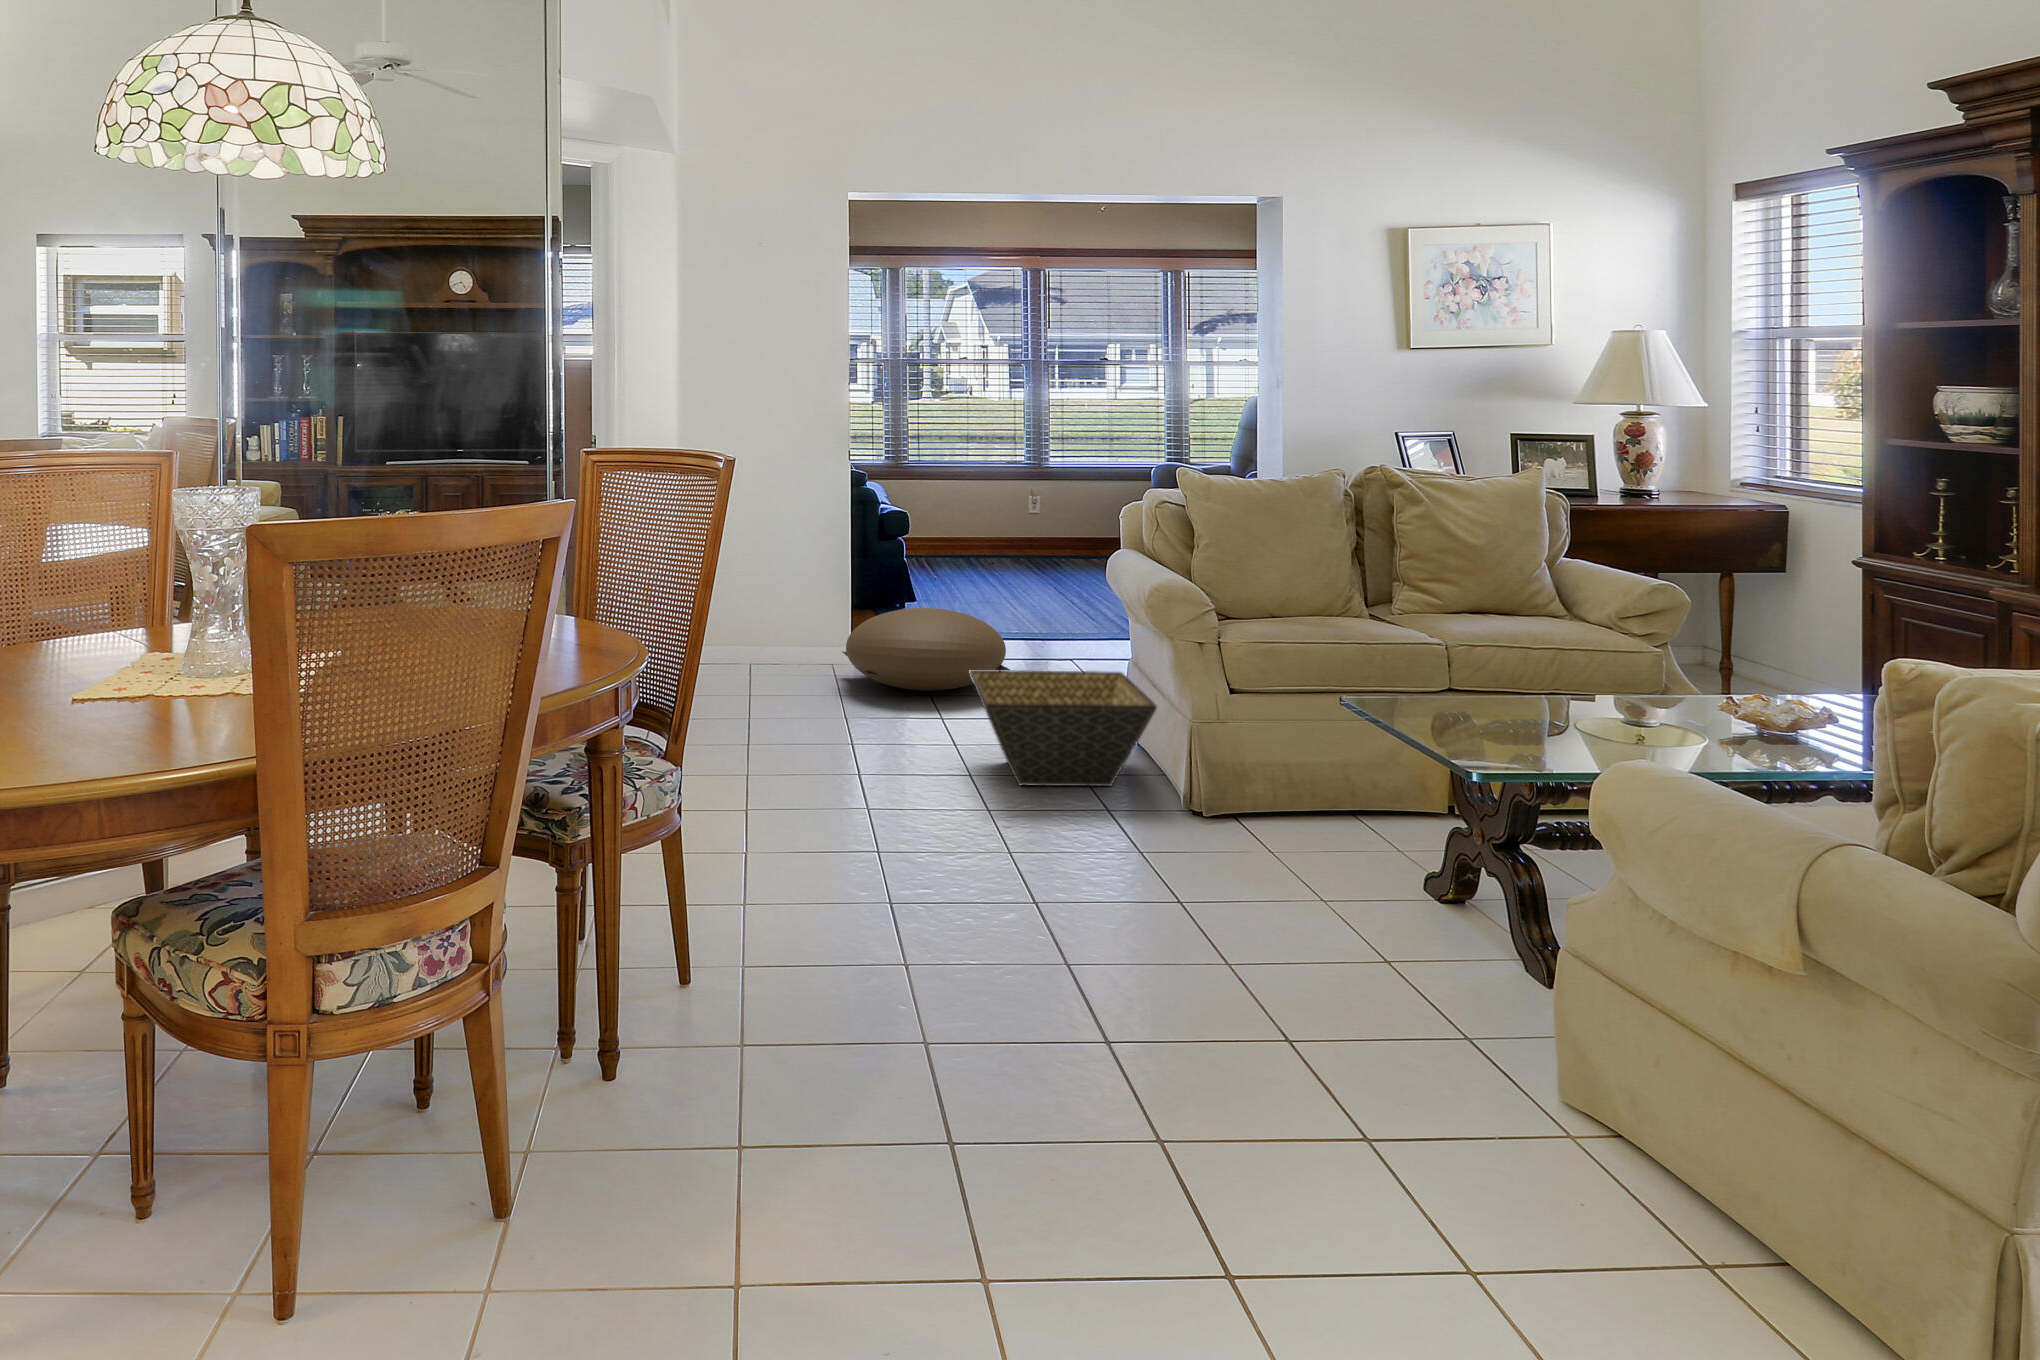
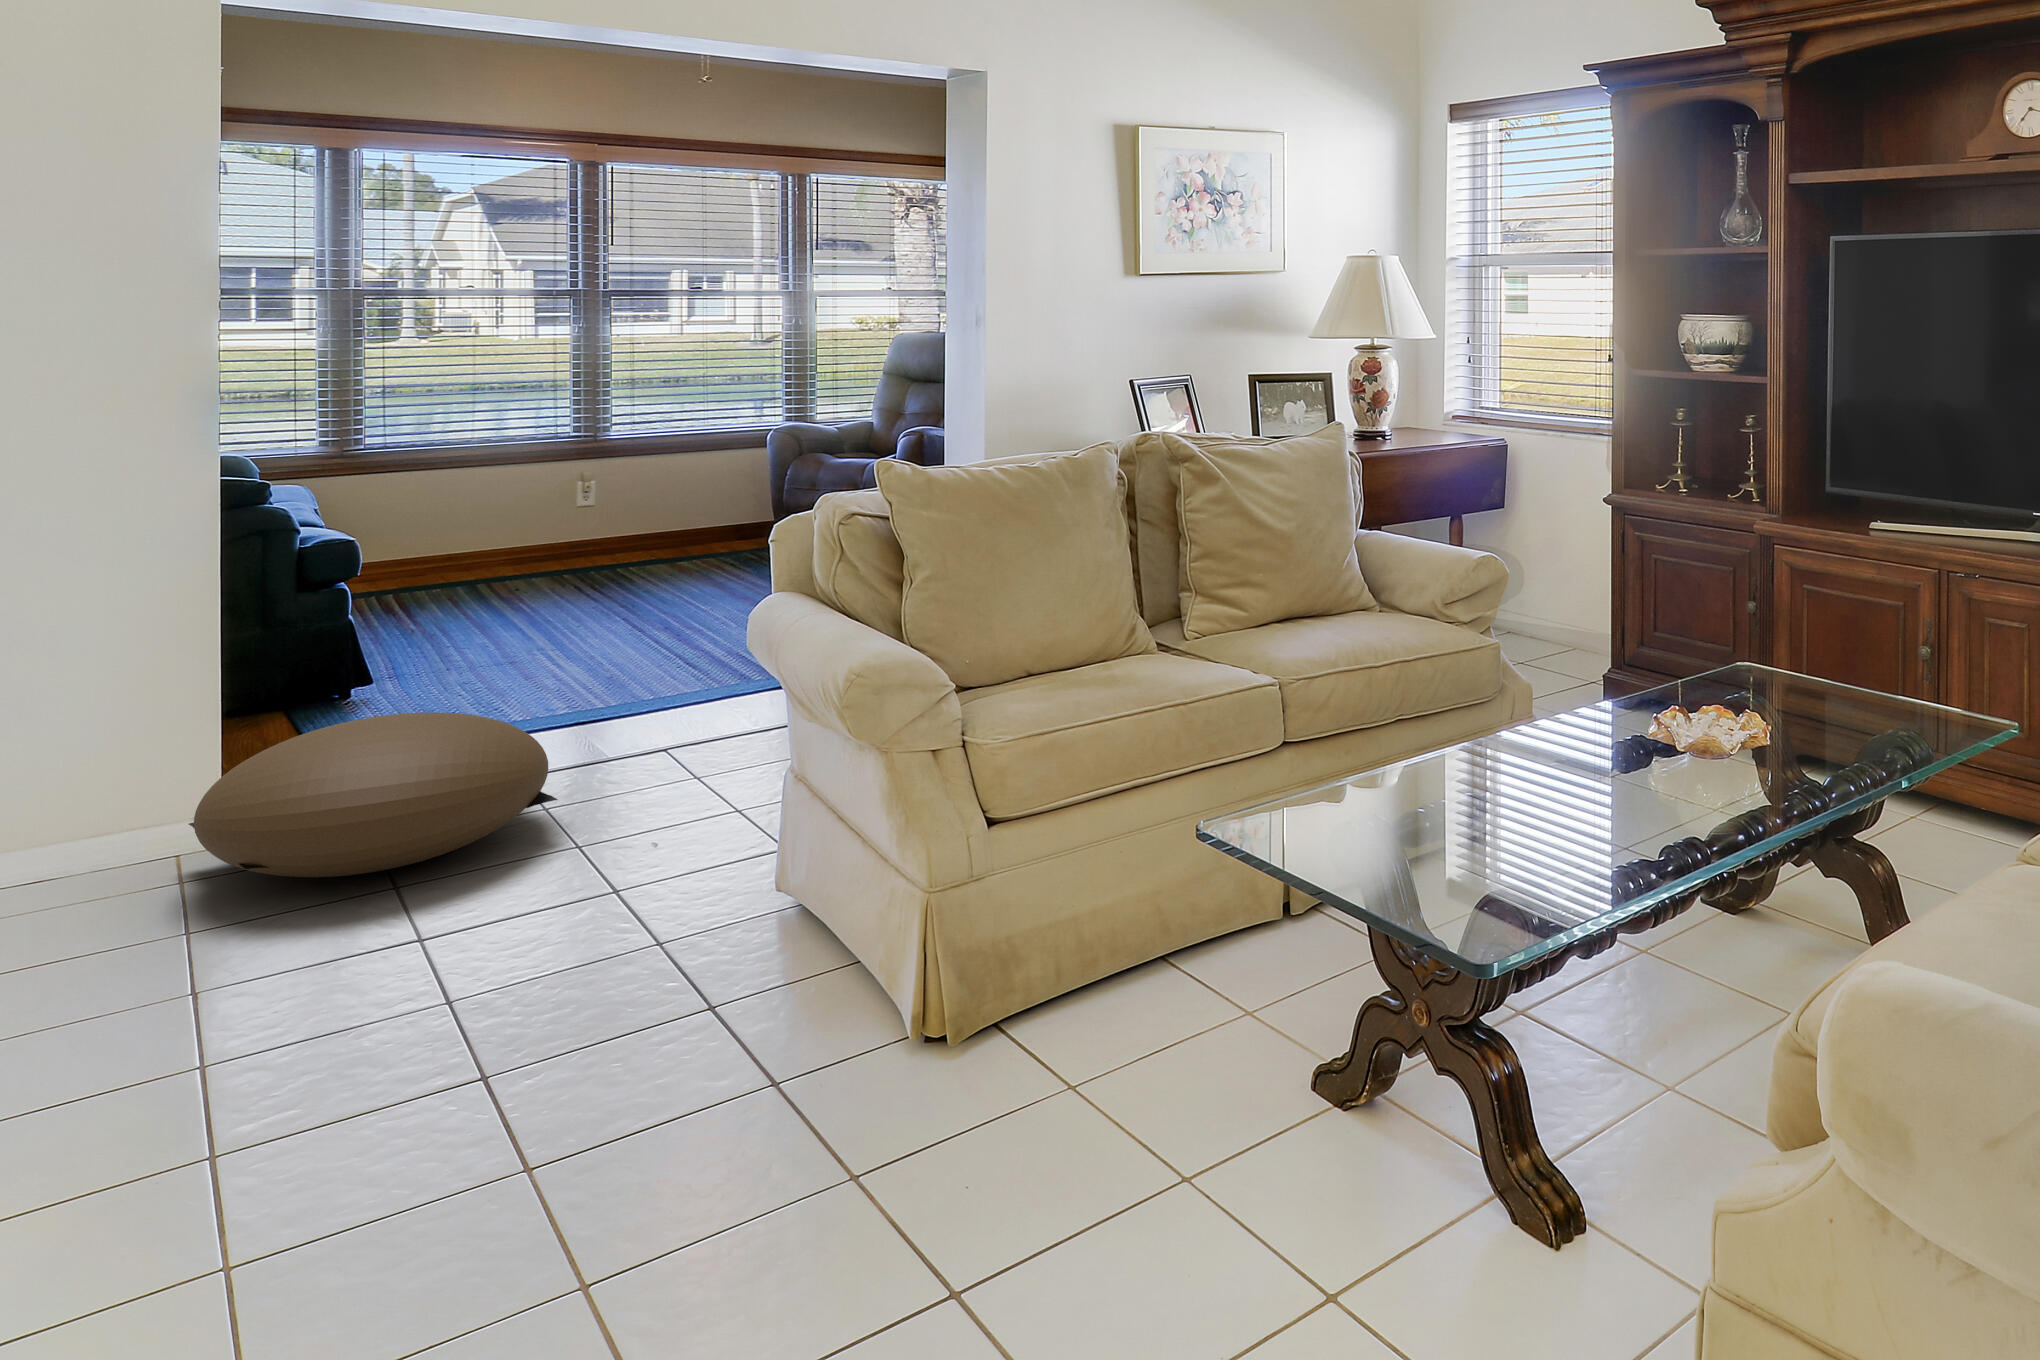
basket: present [970,670,1157,787] -> none [469,794,852,1066]

